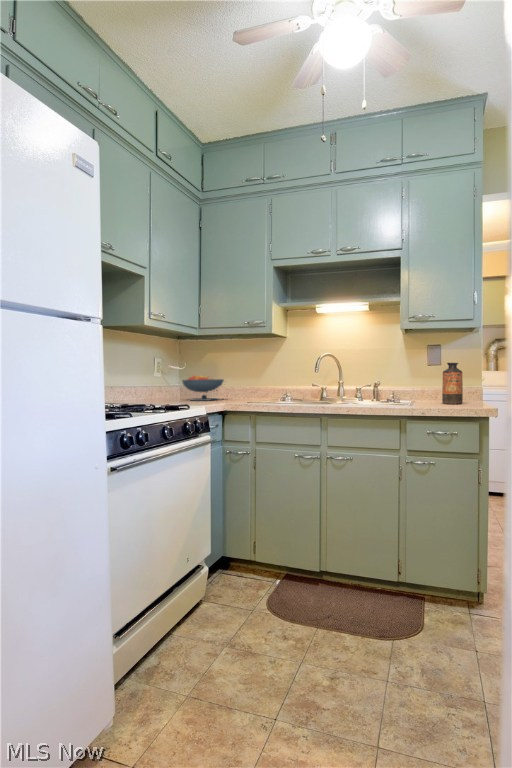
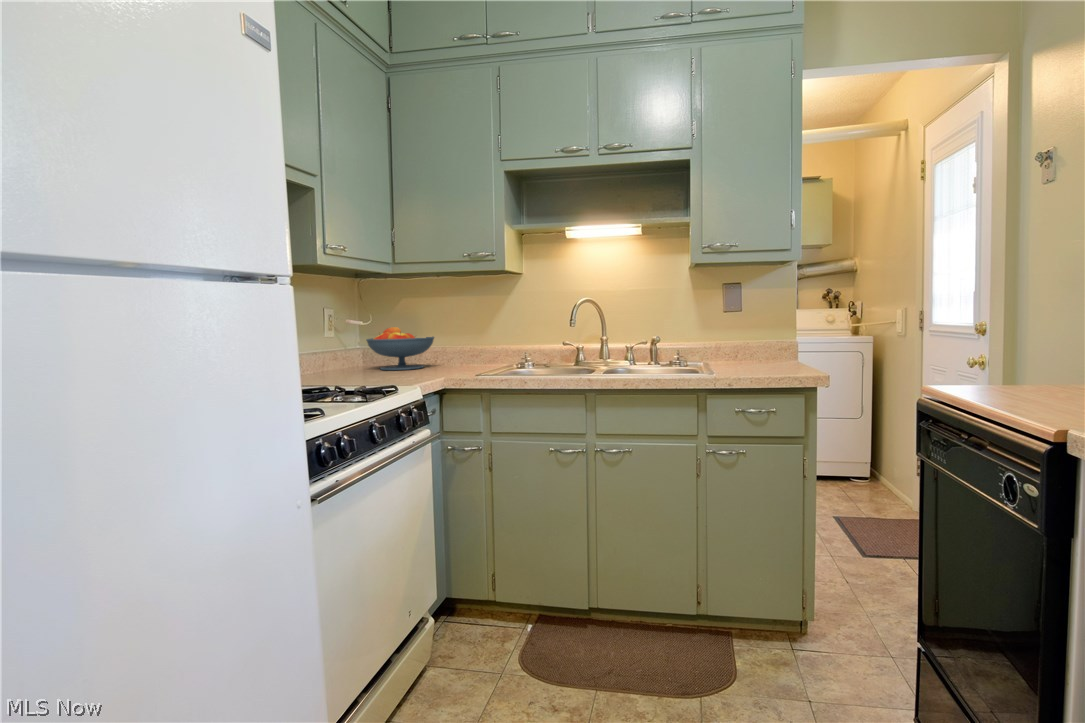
bottle: present [442,363,463,404] -> none [748,312,775,369]

